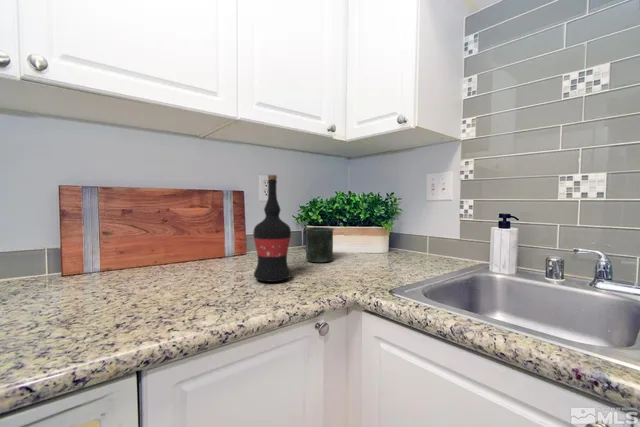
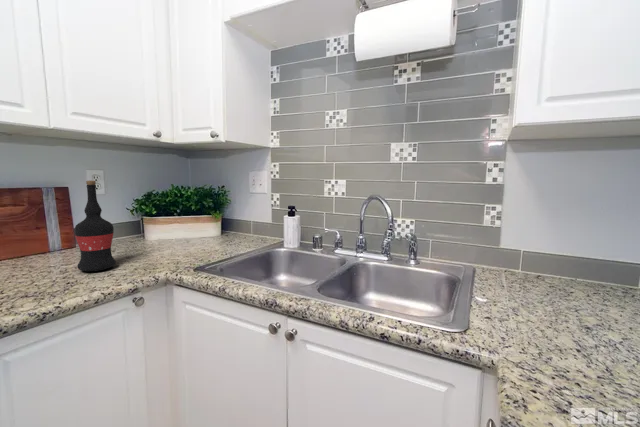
mug: present [305,227,334,262] -> none [136,219,165,250]

